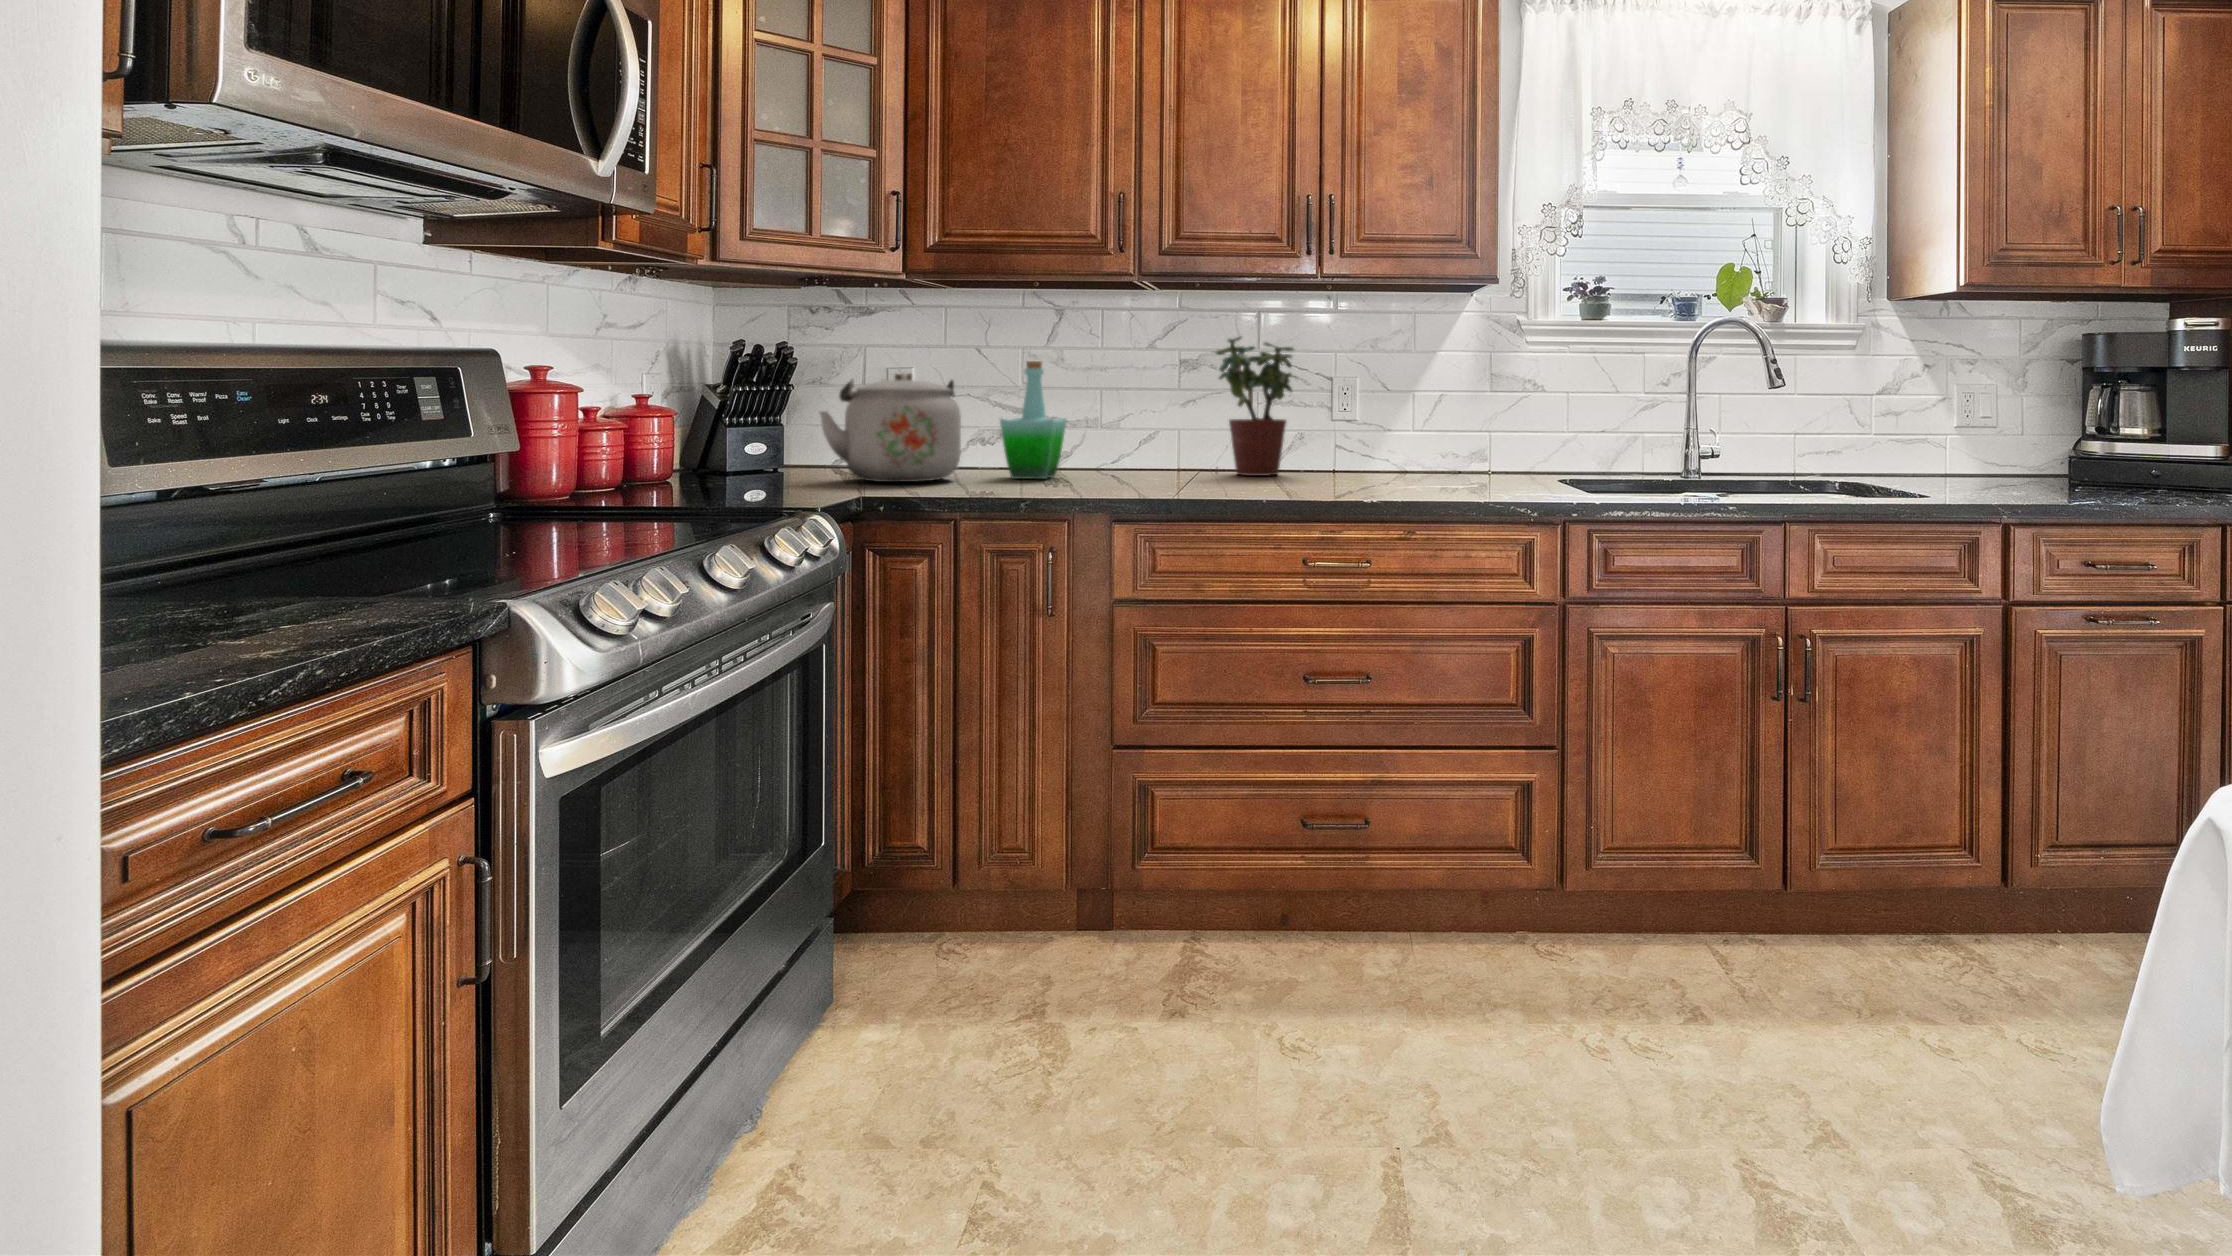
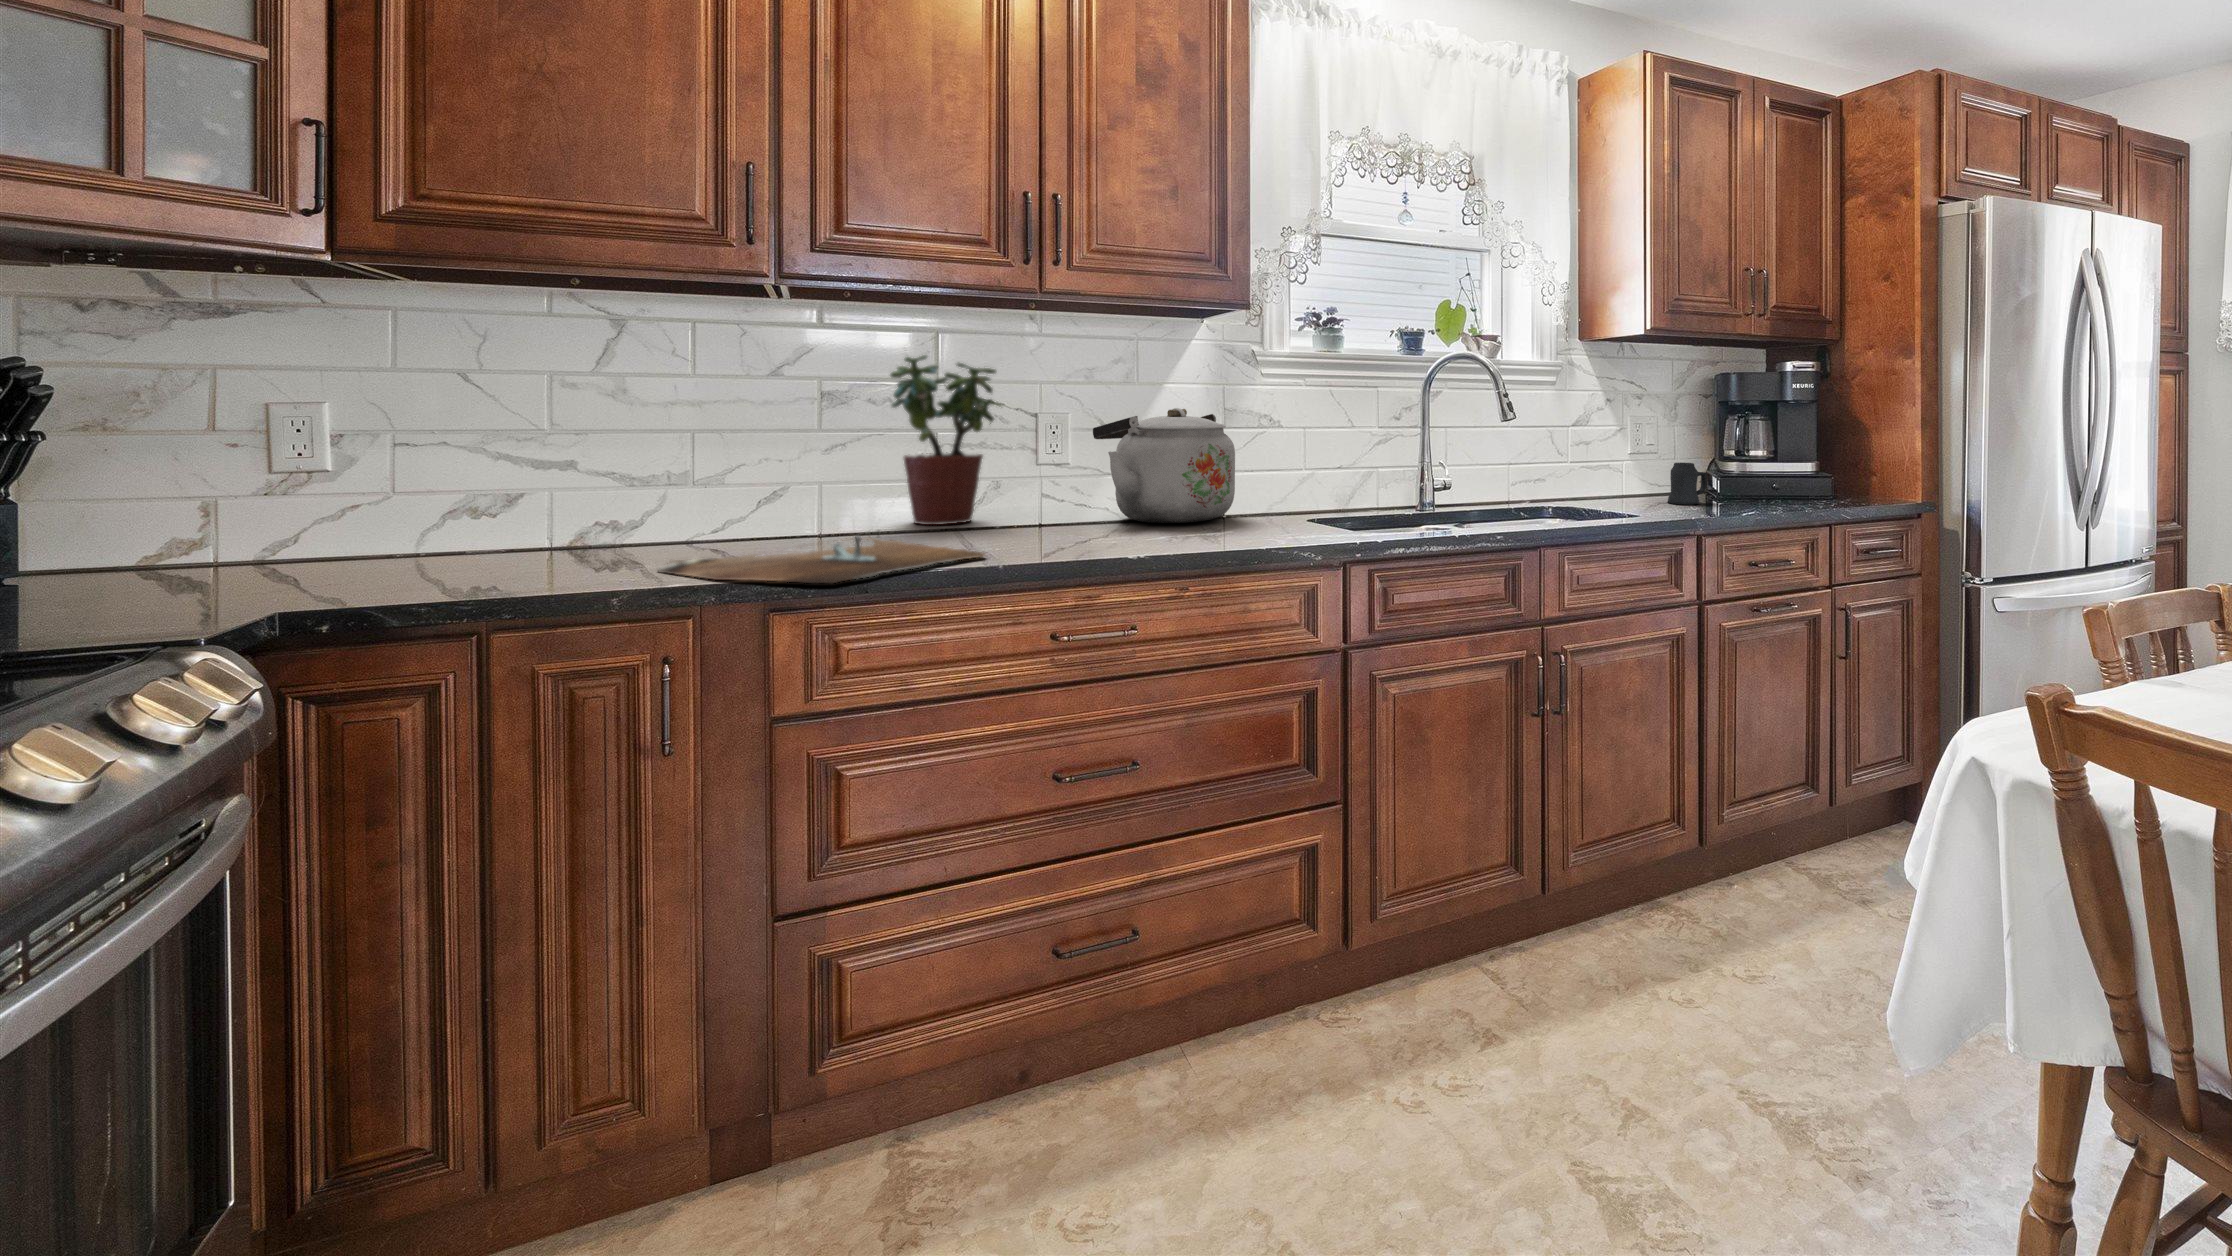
bottle: present [1000,361,1067,479] -> none [537,387,654,556]
kettle: present [820,372,961,482] -> present [1093,408,1235,523]
mug: none [2002,447,2057,497] -> present [1668,463,1707,505]
cutting board: none [1058,470,1264,498] -> present [659,536,985,583]

